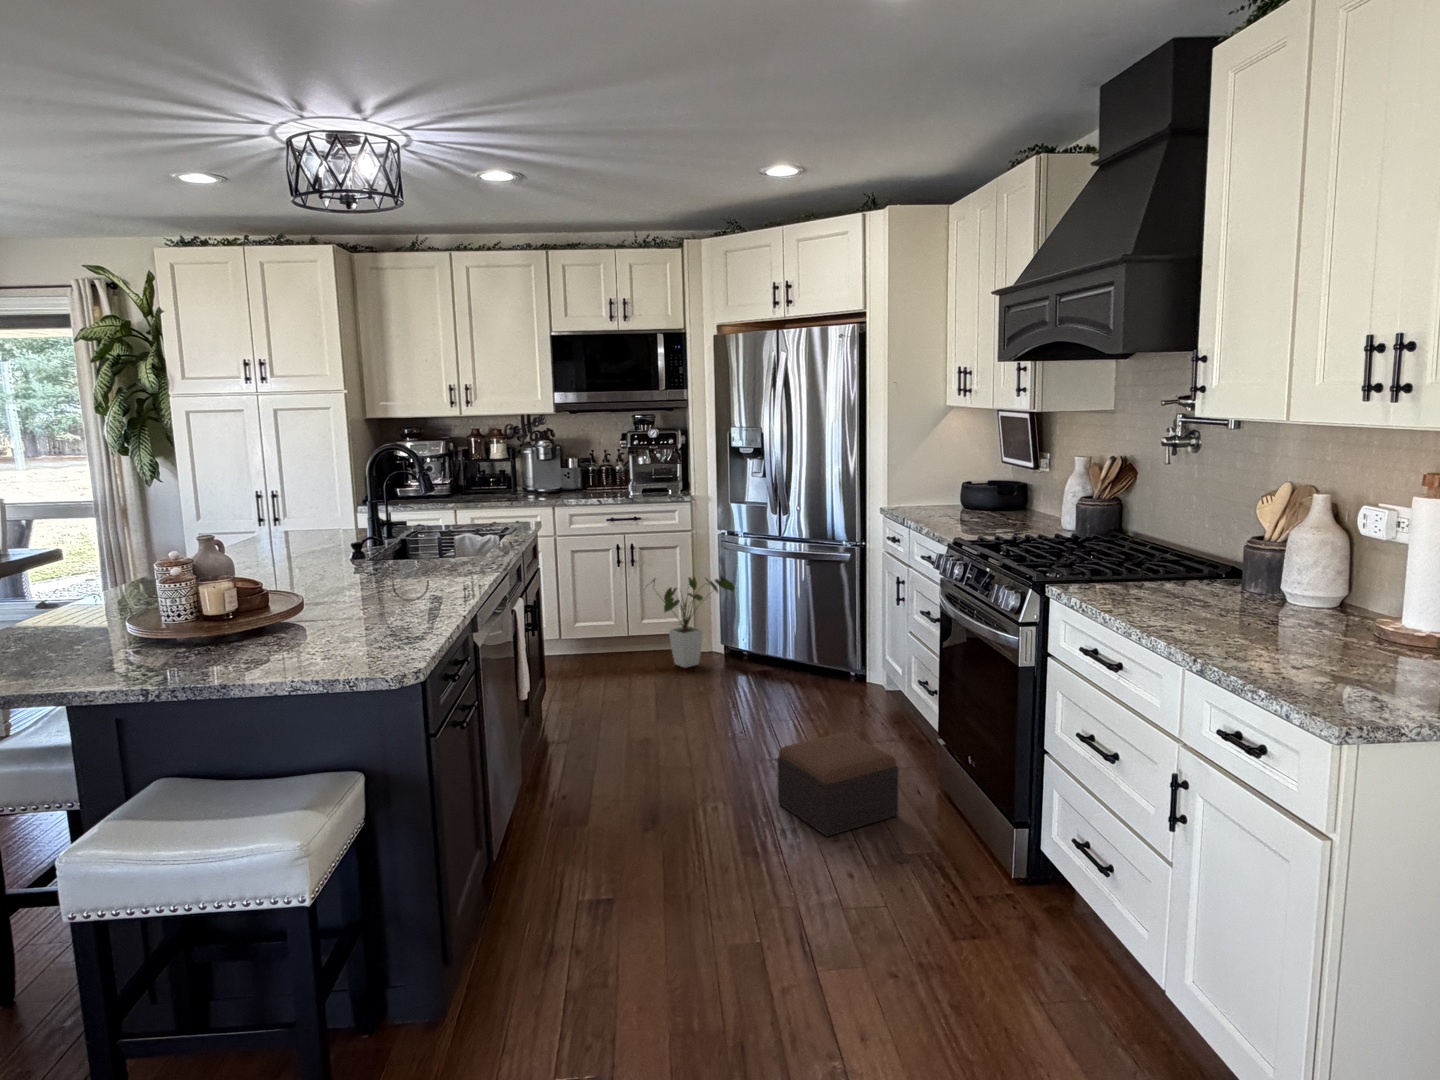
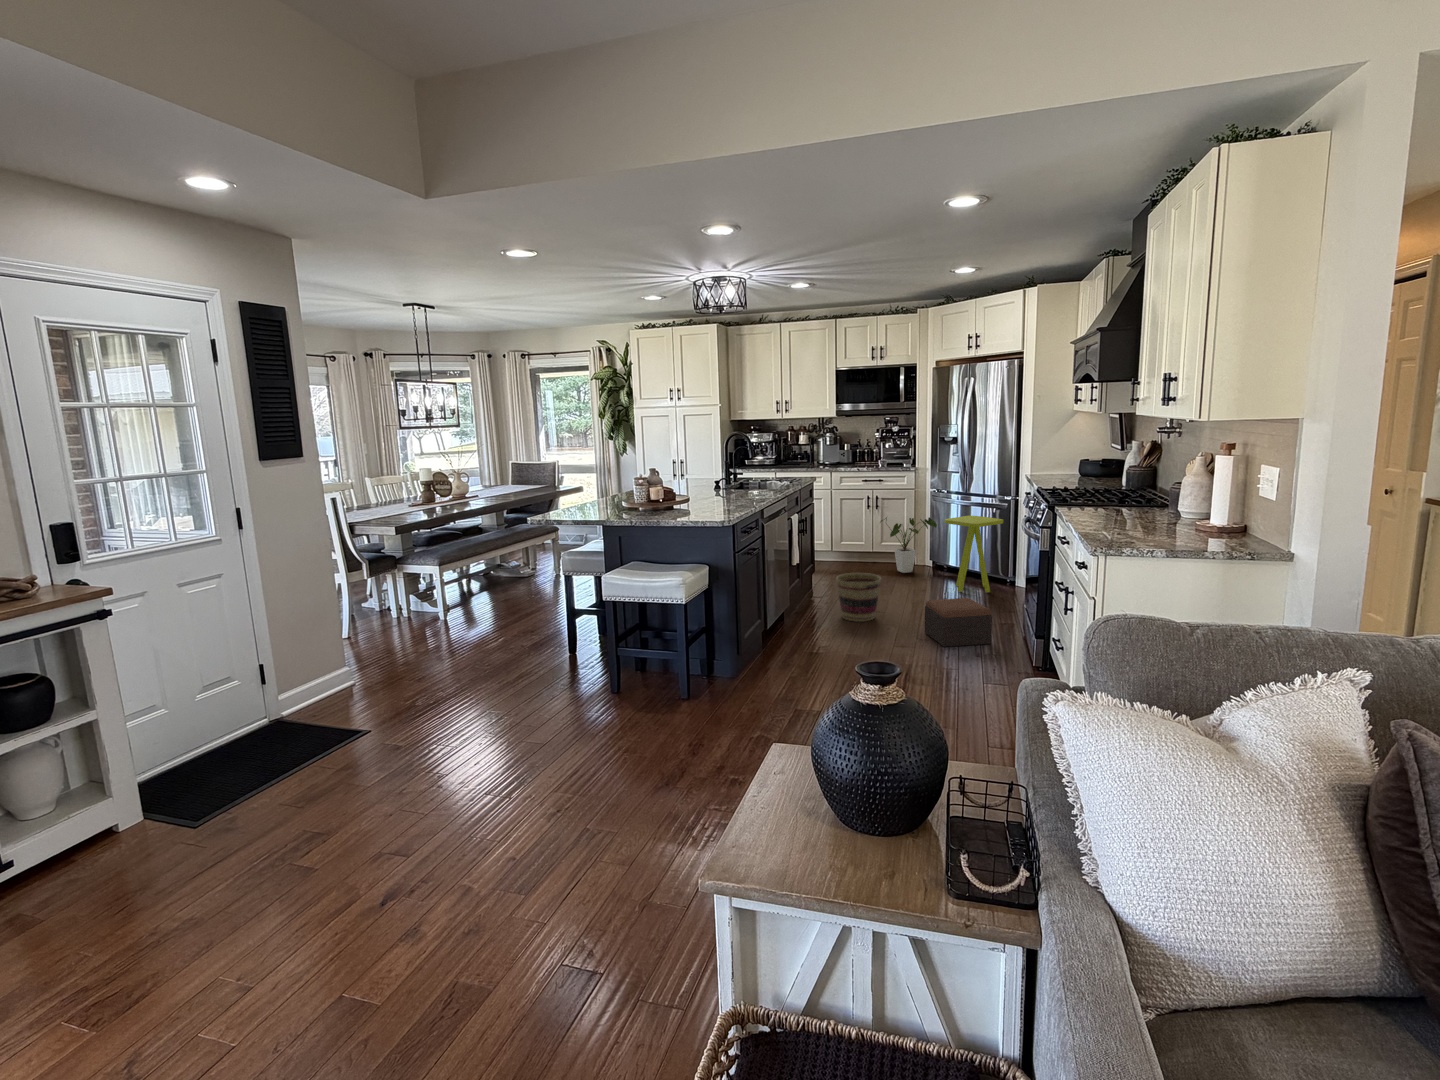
side table: none [758,572,847,699] -> present [944,516,1003,592]
basket: none [606,697,688,793] -> present [836,573,881,621]

